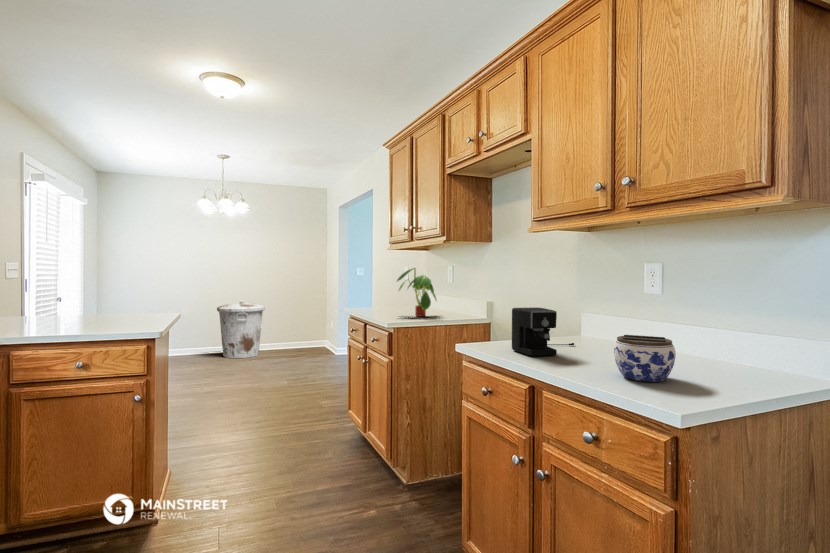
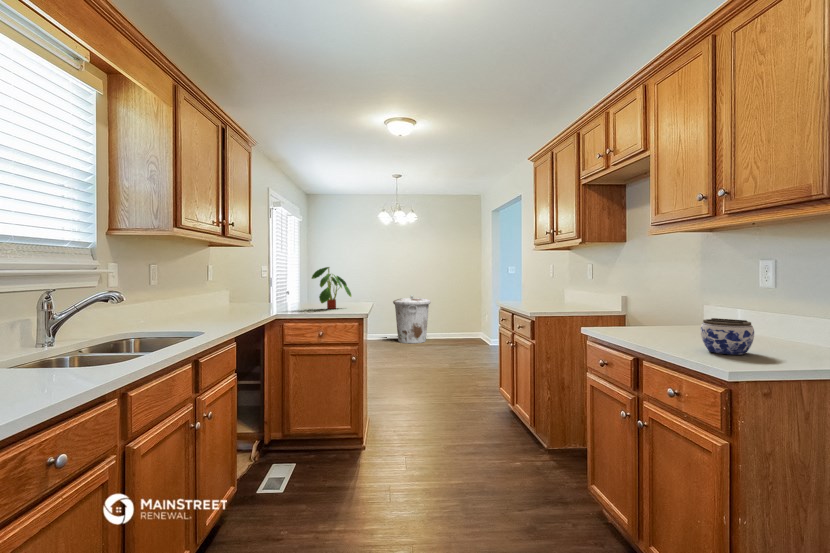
plant: present [397,268,436,316] -> present [312,267,351,309]
coffee maker: present [512,307,574,356] -> none [627,298,689,336]

